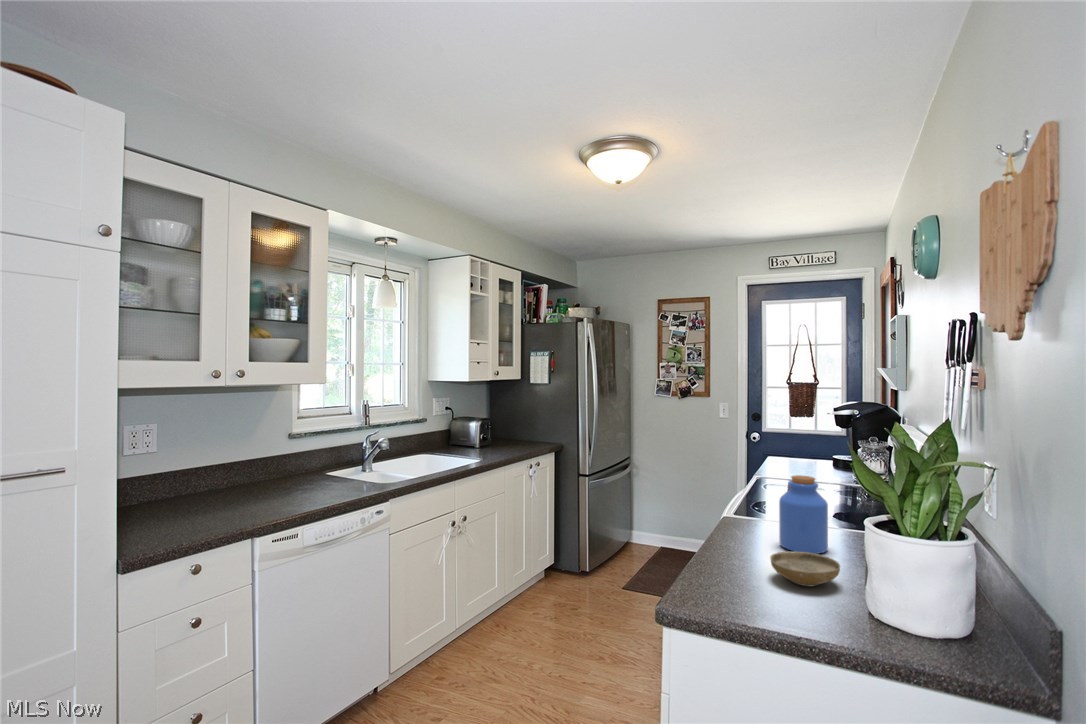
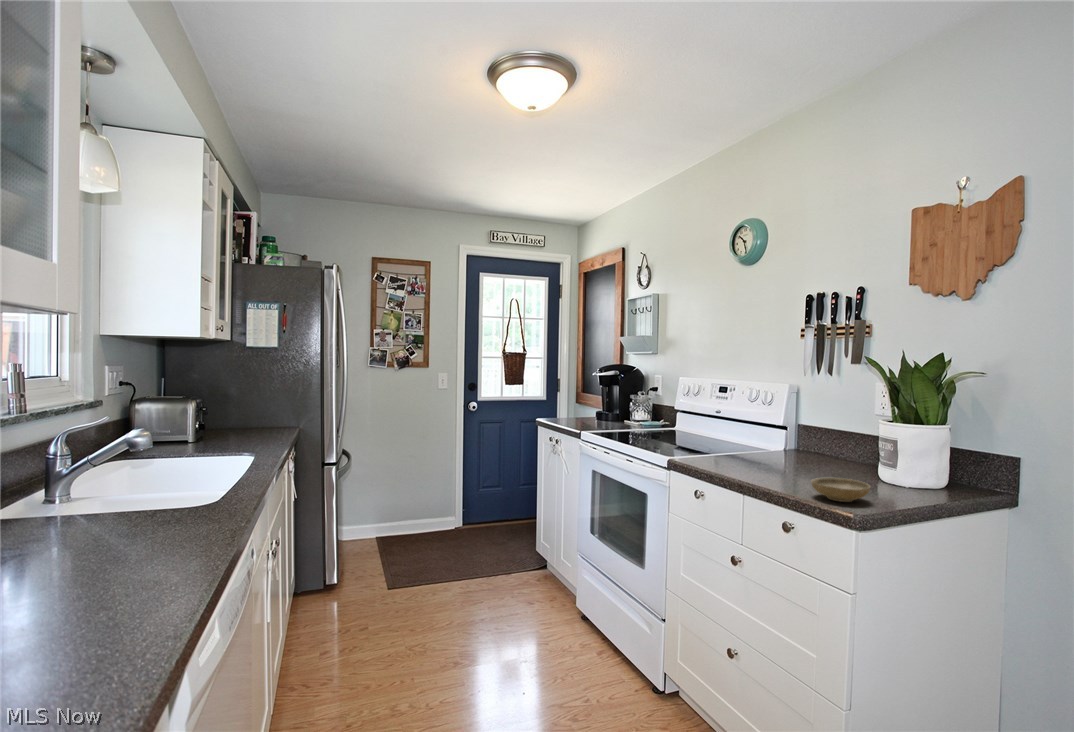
jar: present [779,475,828,554] -> none [748,420,788,483]

